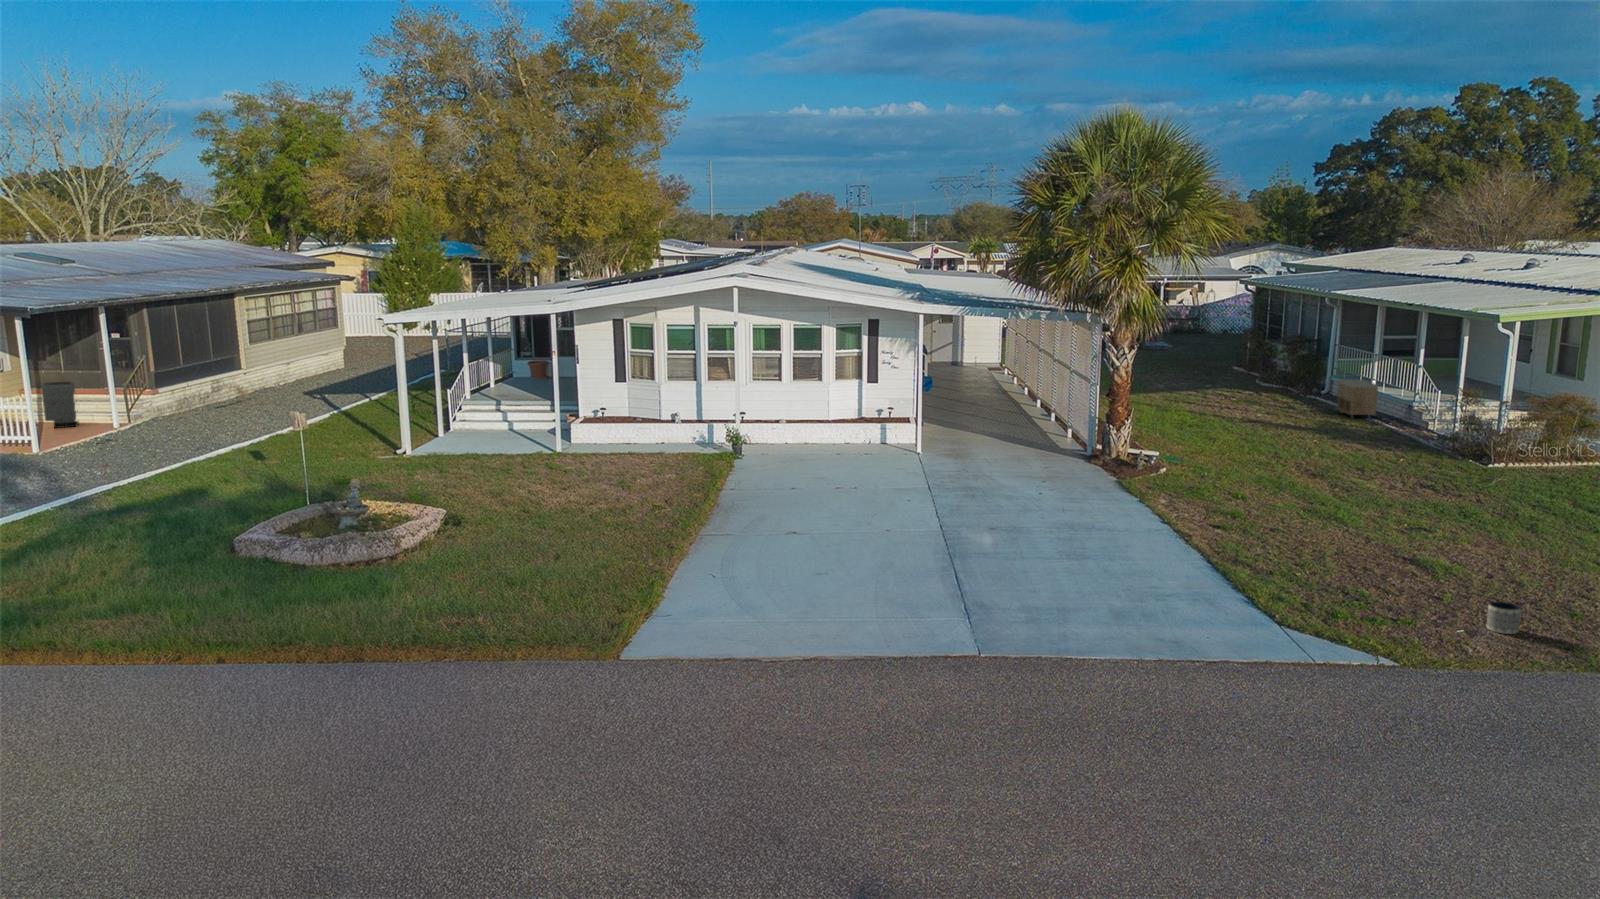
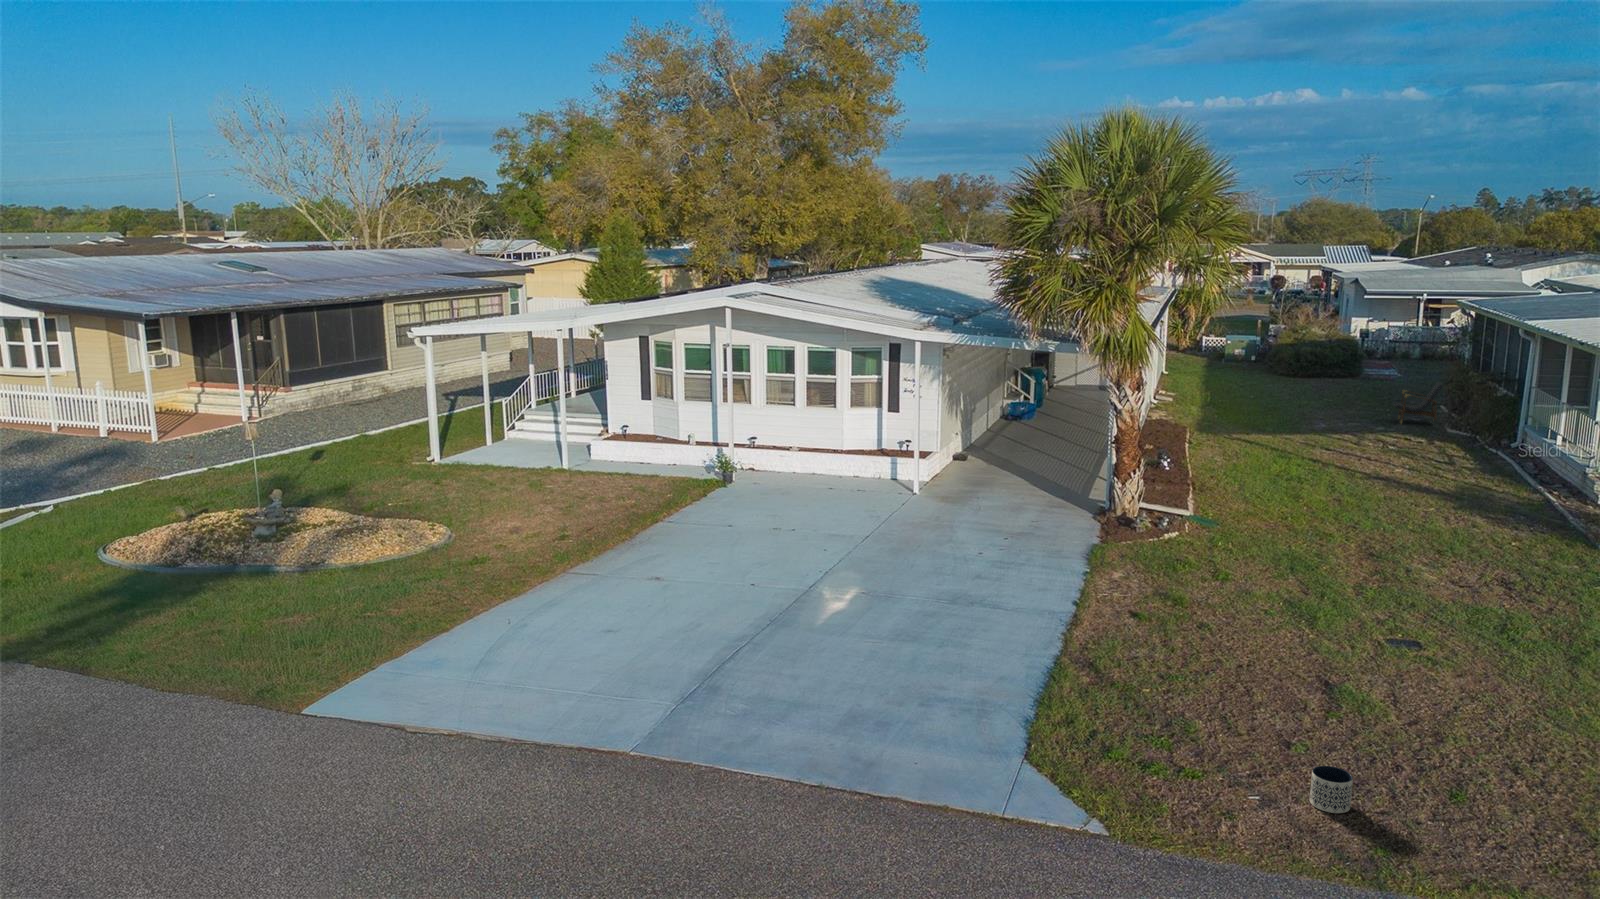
lounge chair: none [1233,348,1276,386] -> present [1393,382,1443,423]
storage bench: present [1337,379,1378,417] -> none [1478,426,1525,475]
trash can: present [41,382,78,428] -> none [185,379,219,420]

